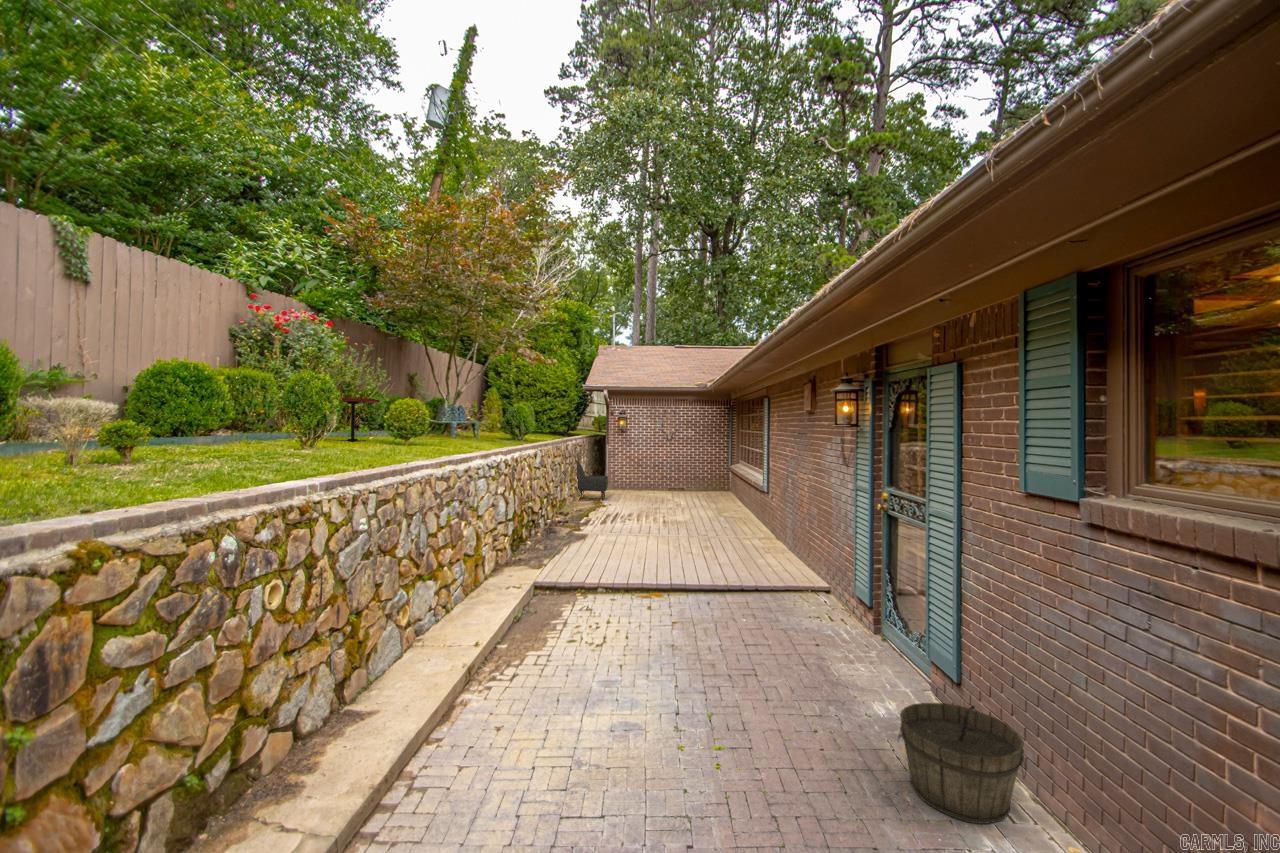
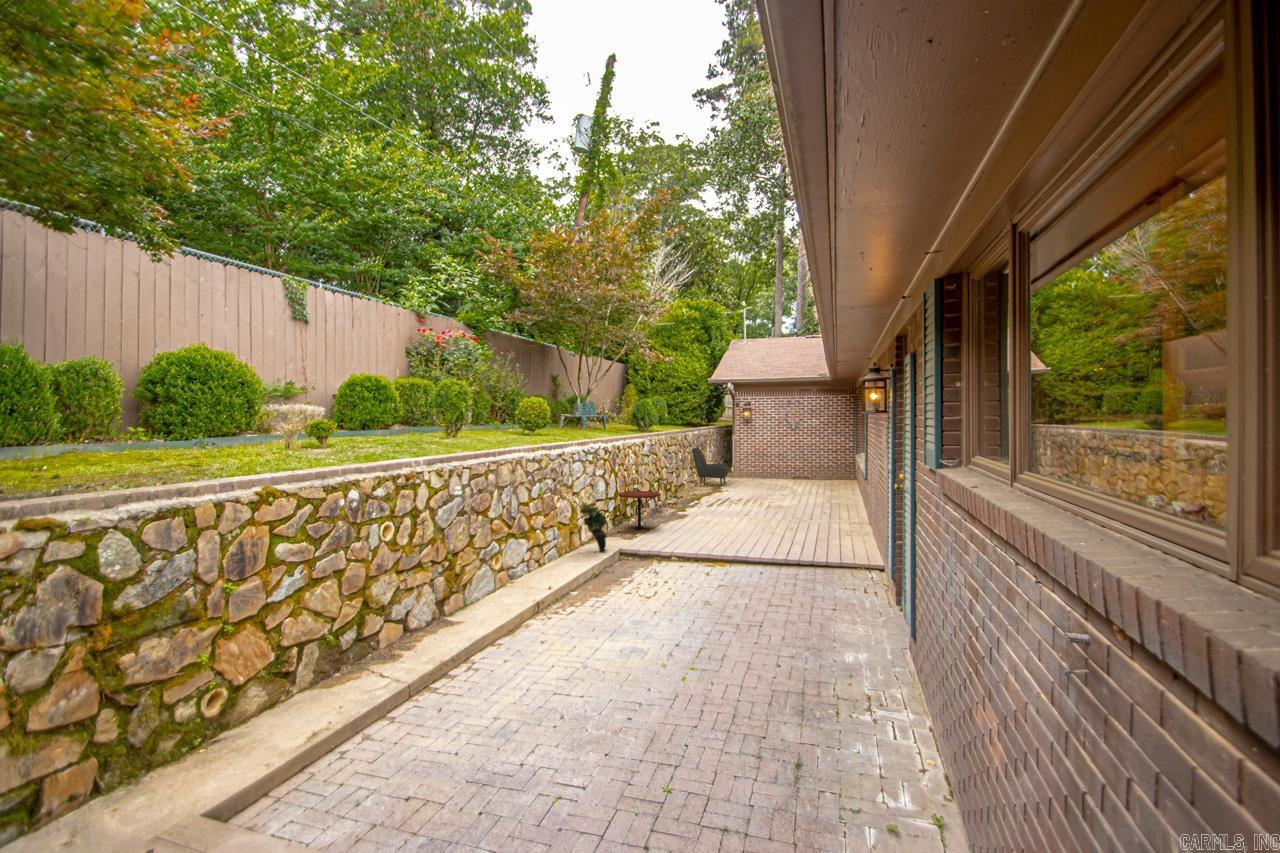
side table: present [342,398,380,441] -> present [619,491,660,530]
potted plant: none [485,527,521,586] -> present [581,503,607,551]
wooden bucket: present [898,703,1026,824] -> none [829,650,929,745]

